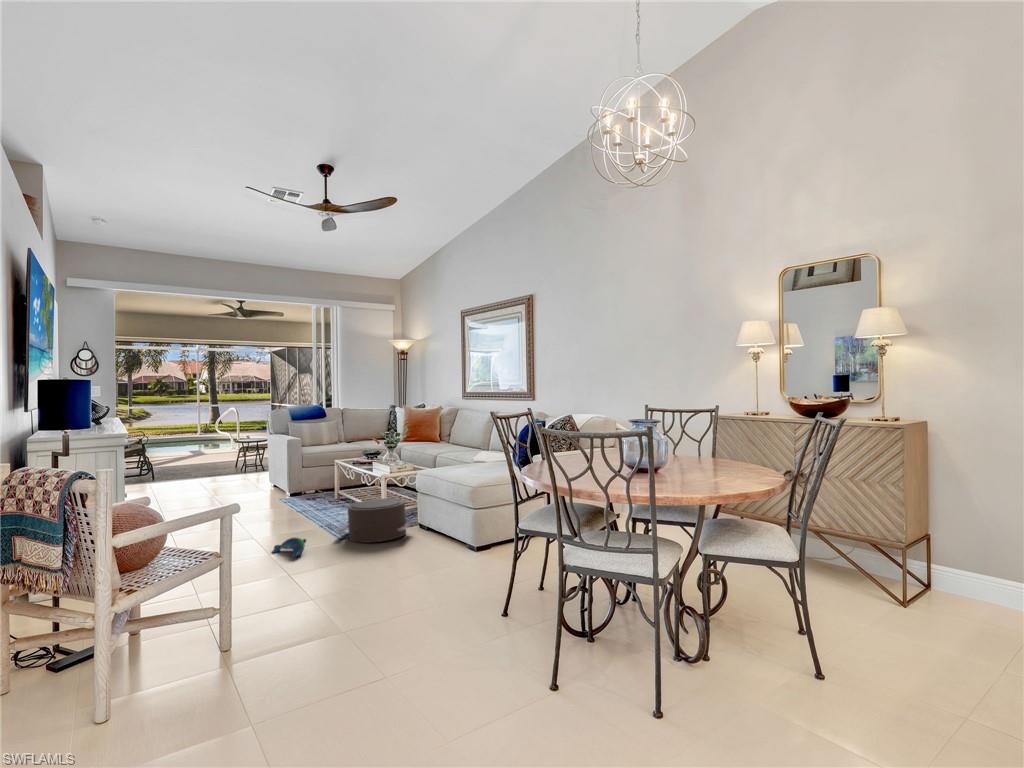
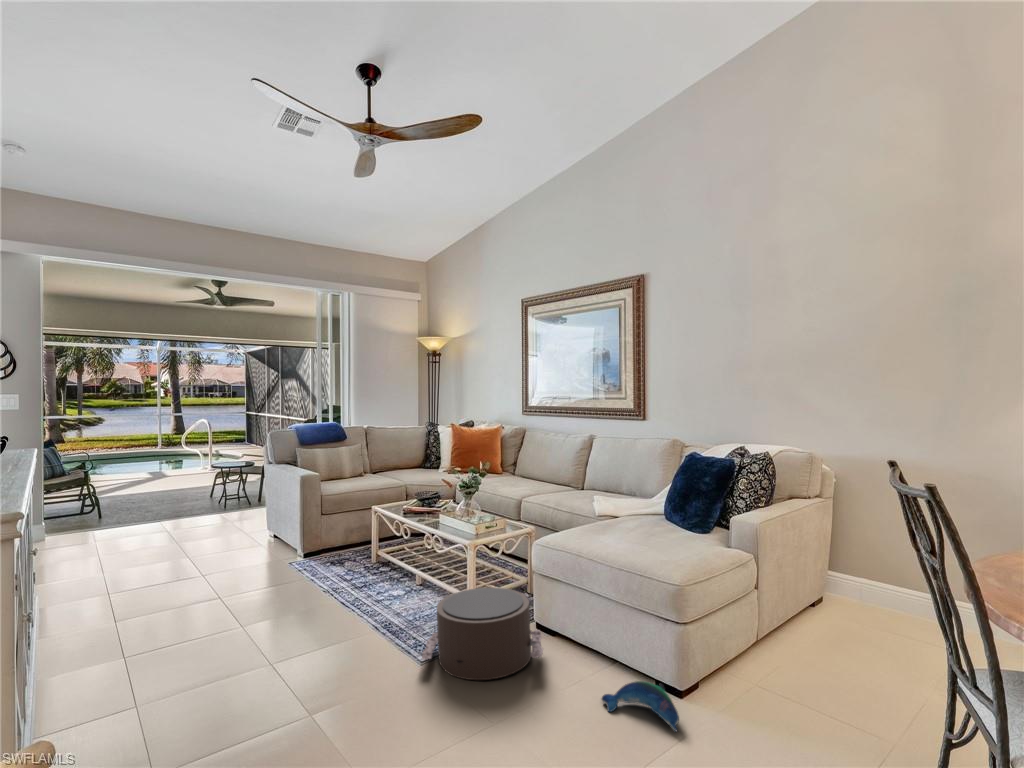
plush toy: present [273,538,306,557] -> present [602,681,679,732]

